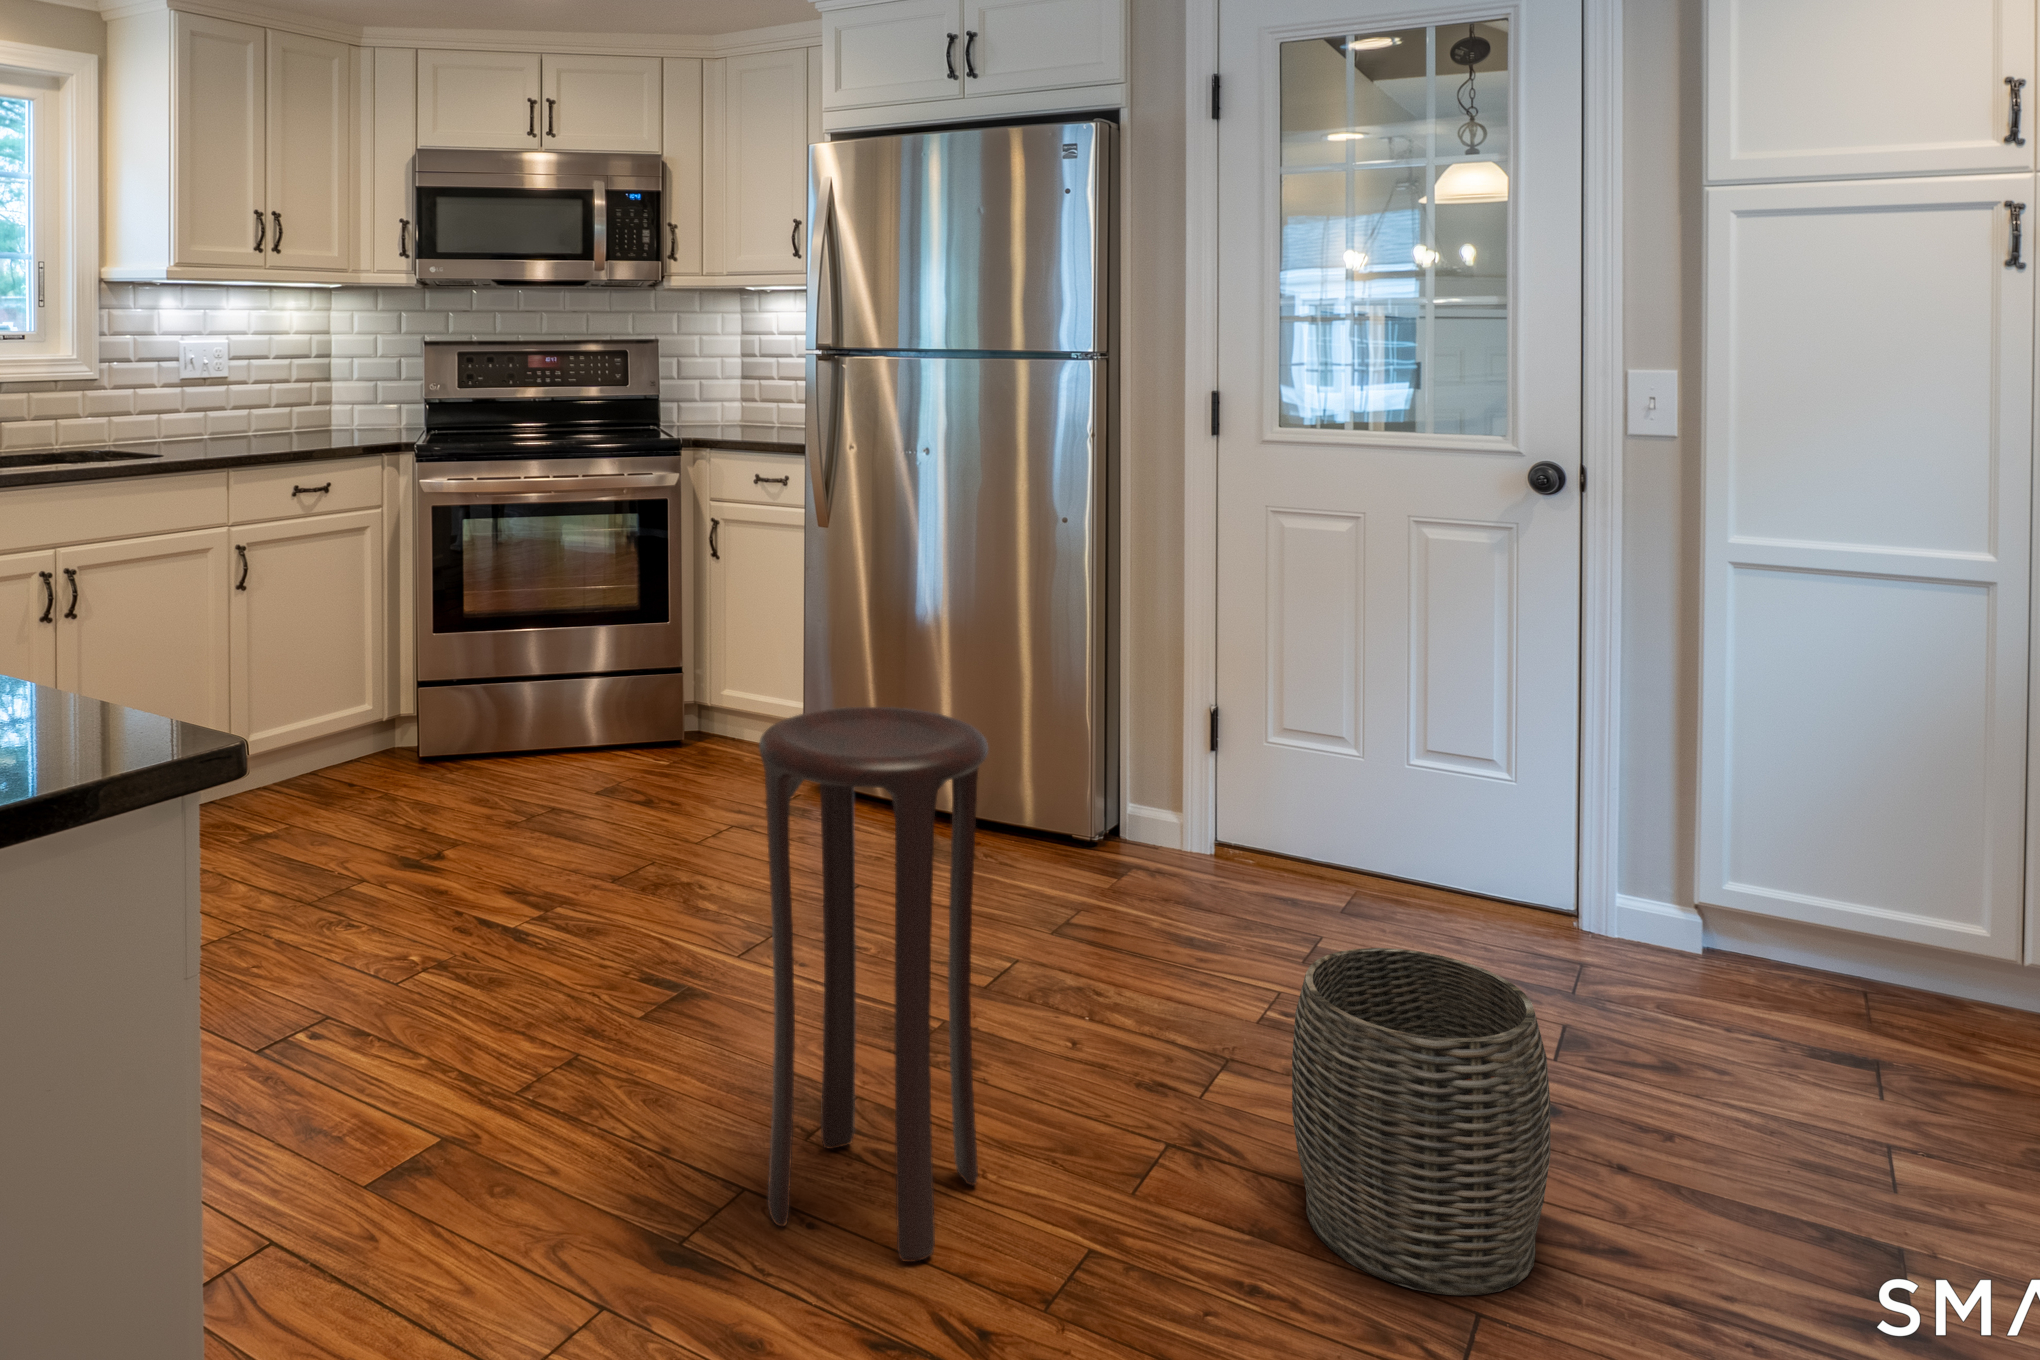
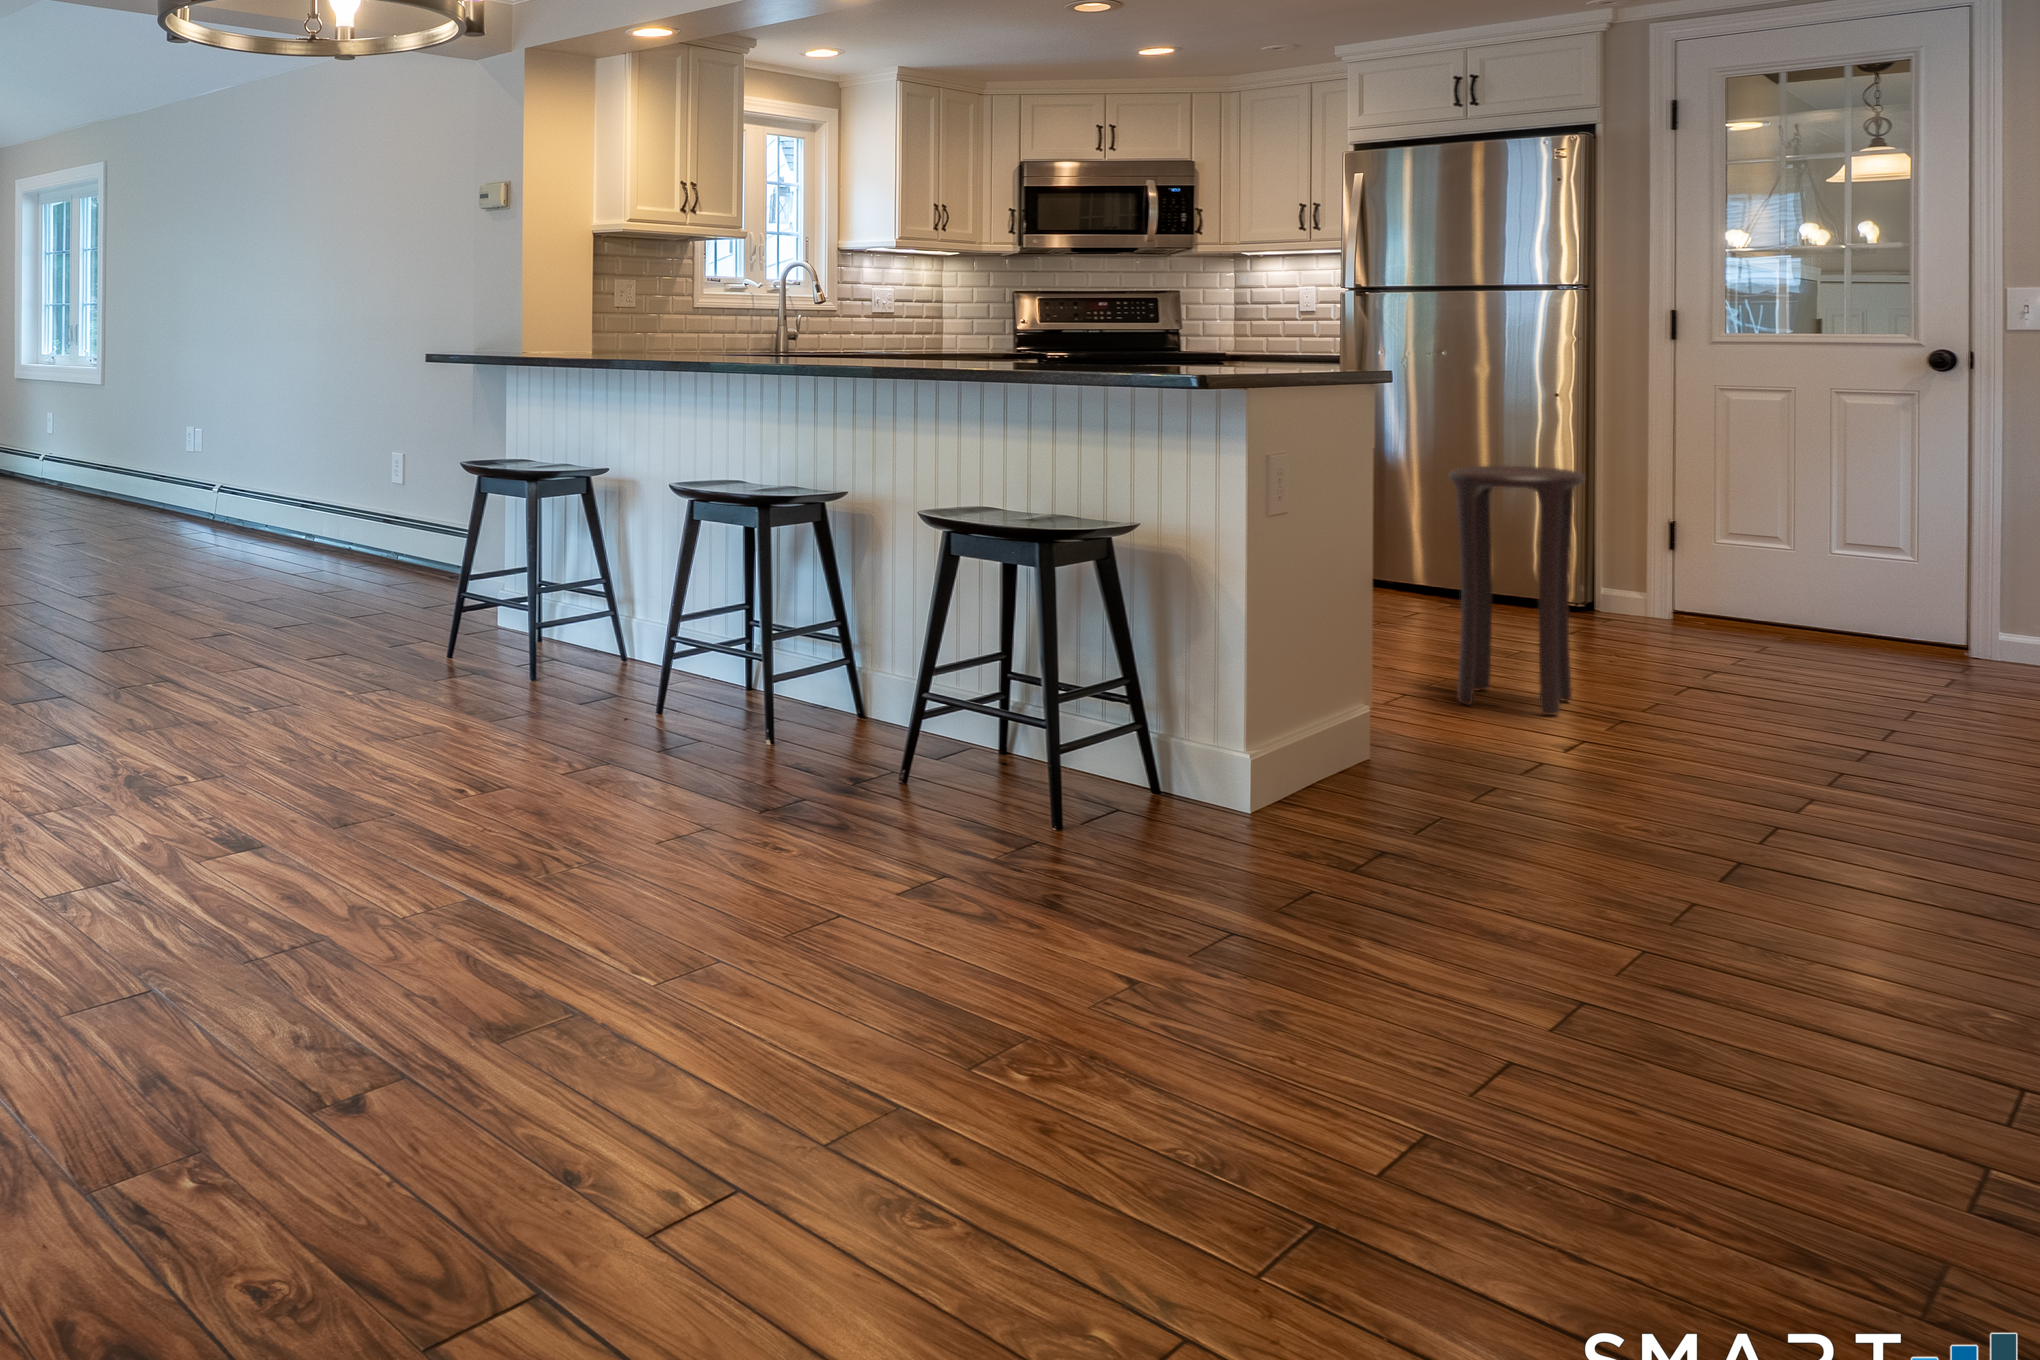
woven basket: present [1292,948,1551,1296] -> none [1763,593,1924,737]

